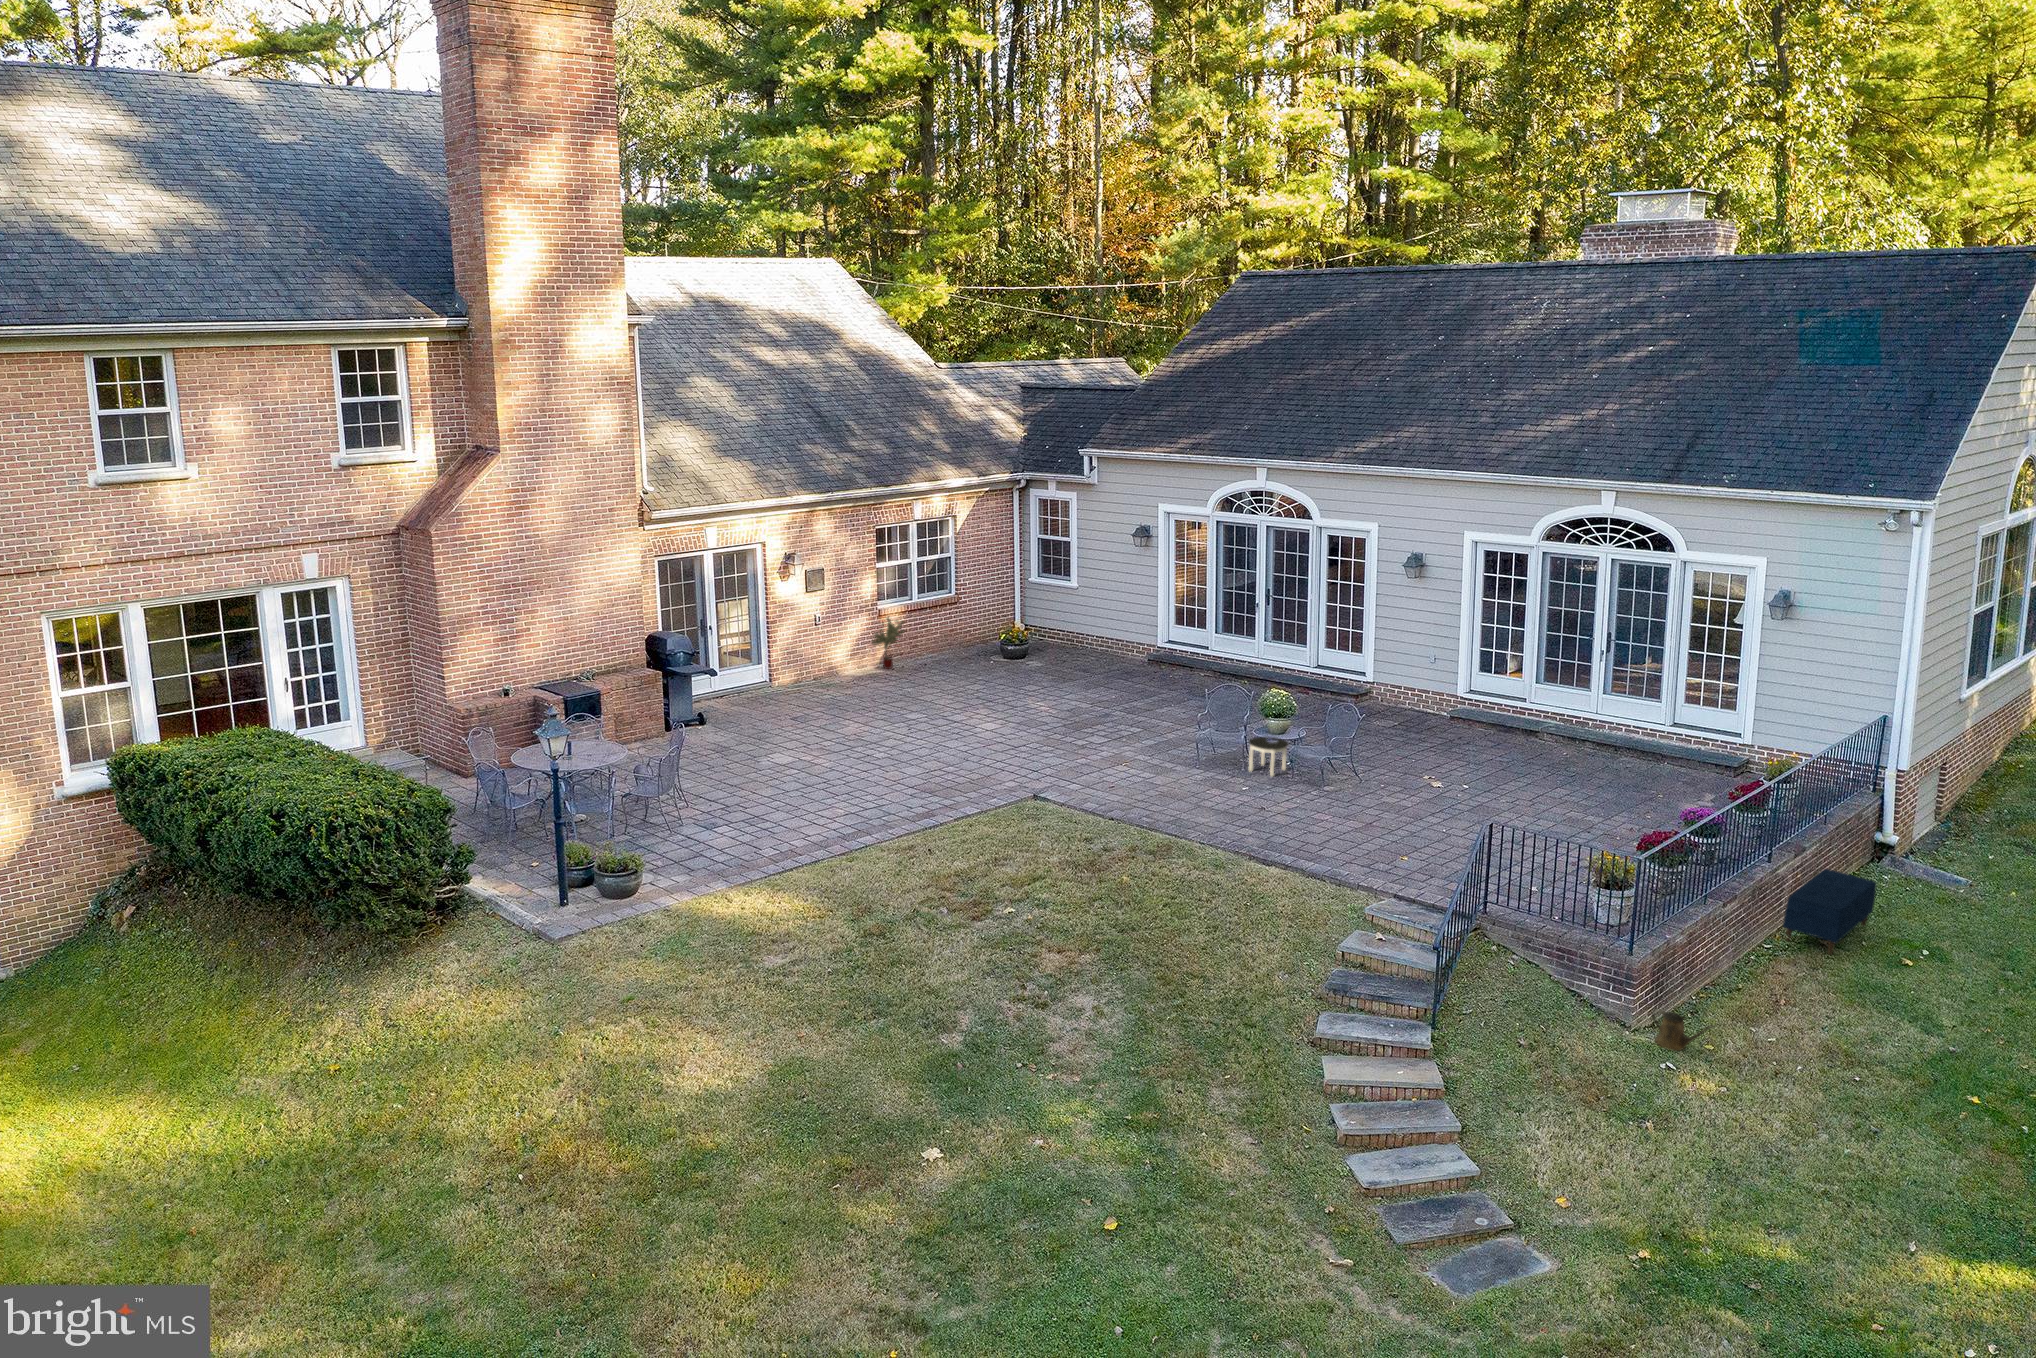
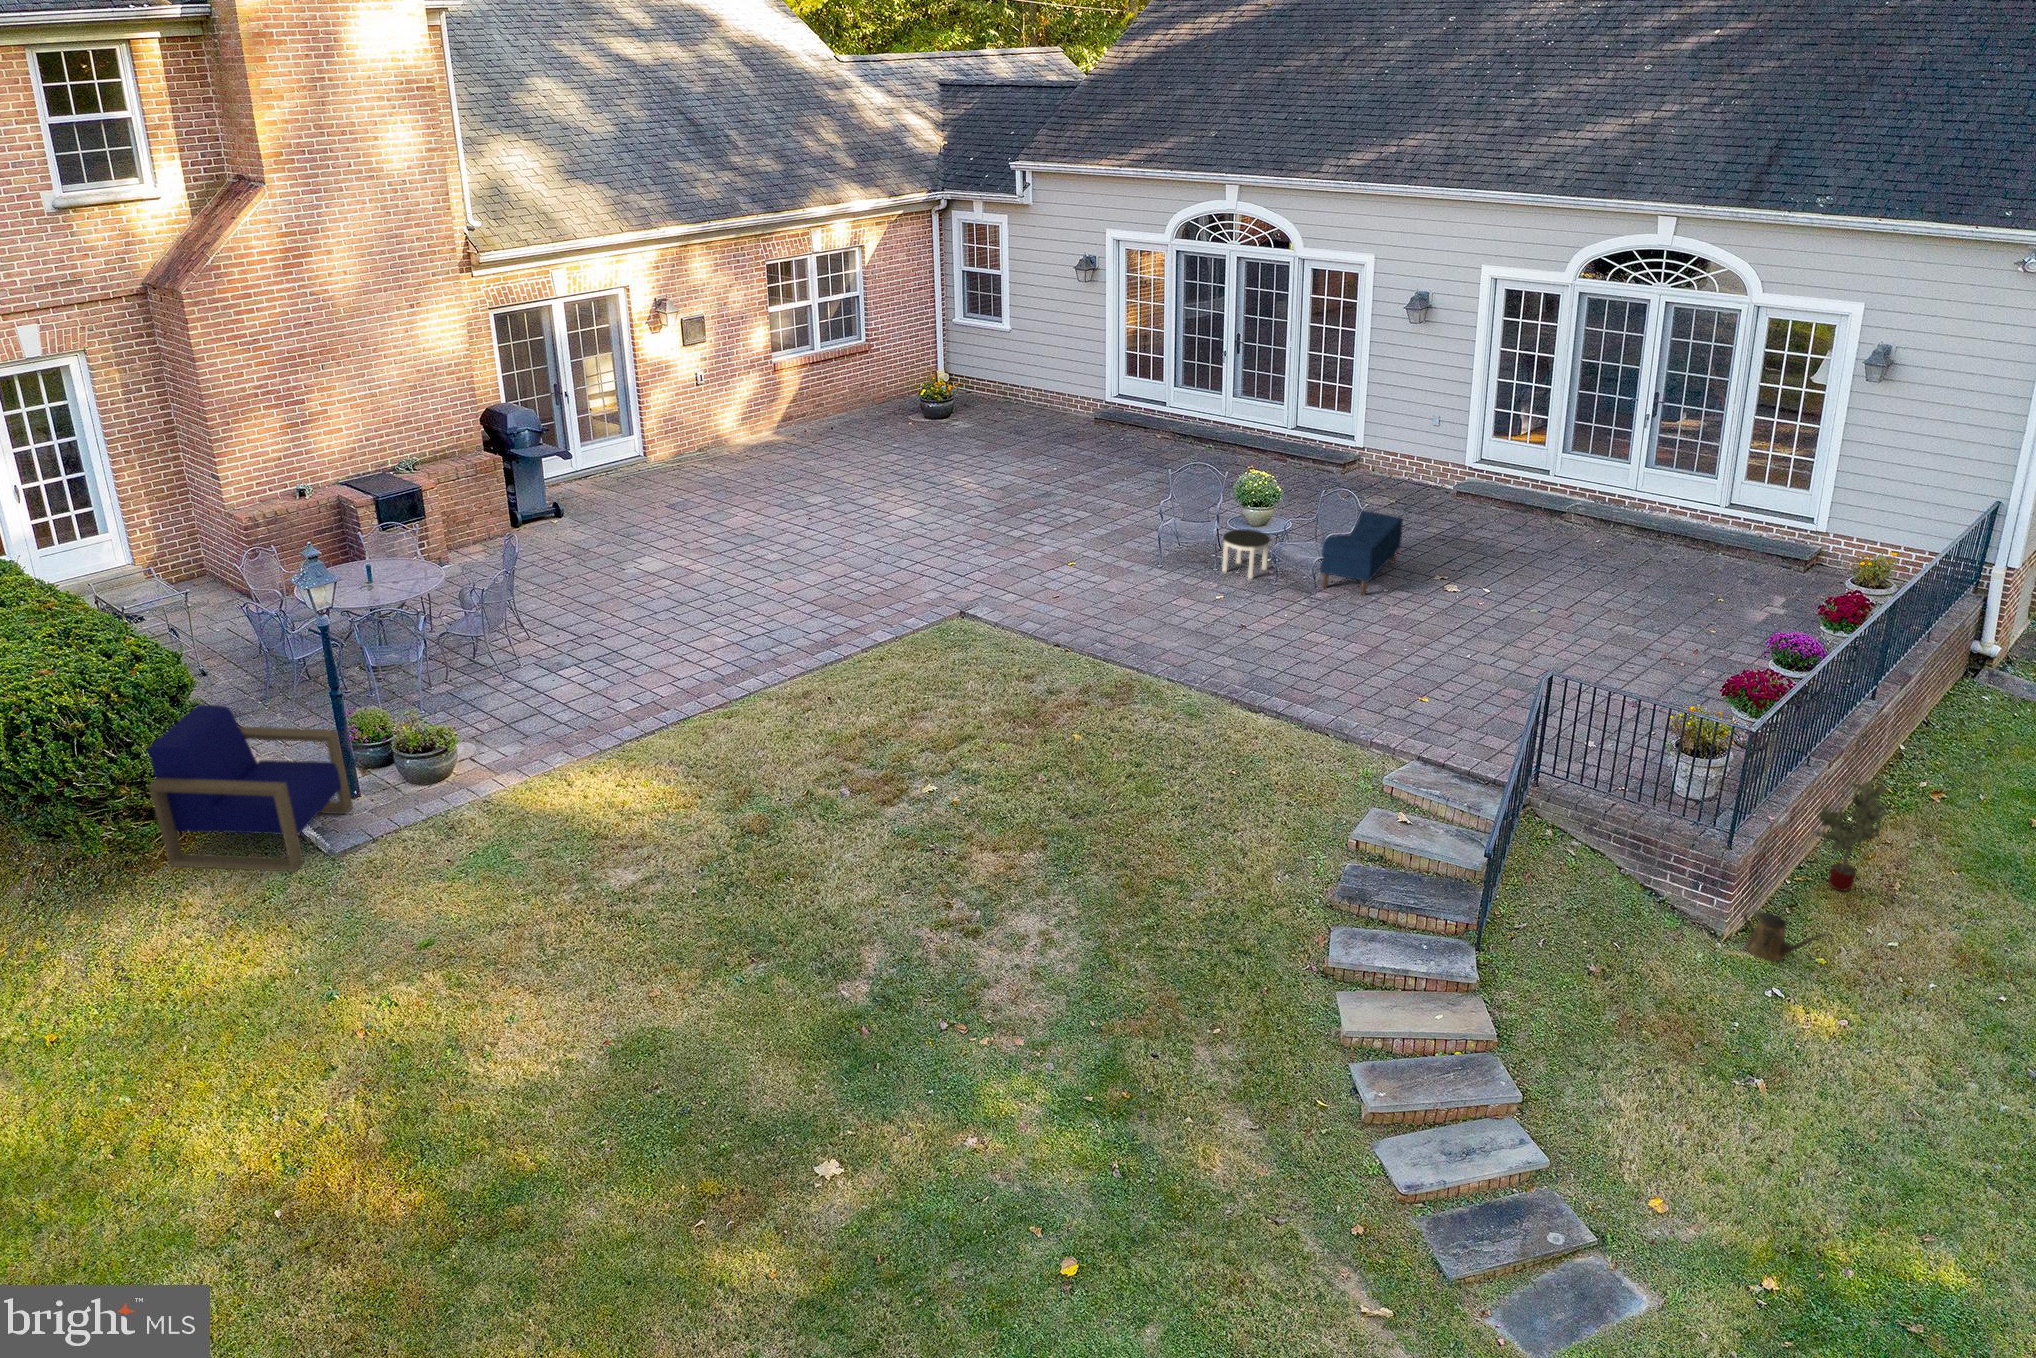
potted tree: present [872,617,904,669] -> present [1816,777,1888,891]
armchair: none [413,830,556,958] -> present [148,705,353,872]
bench: present [1783,869,1876,955] -> present [1320,511,1403,595]

